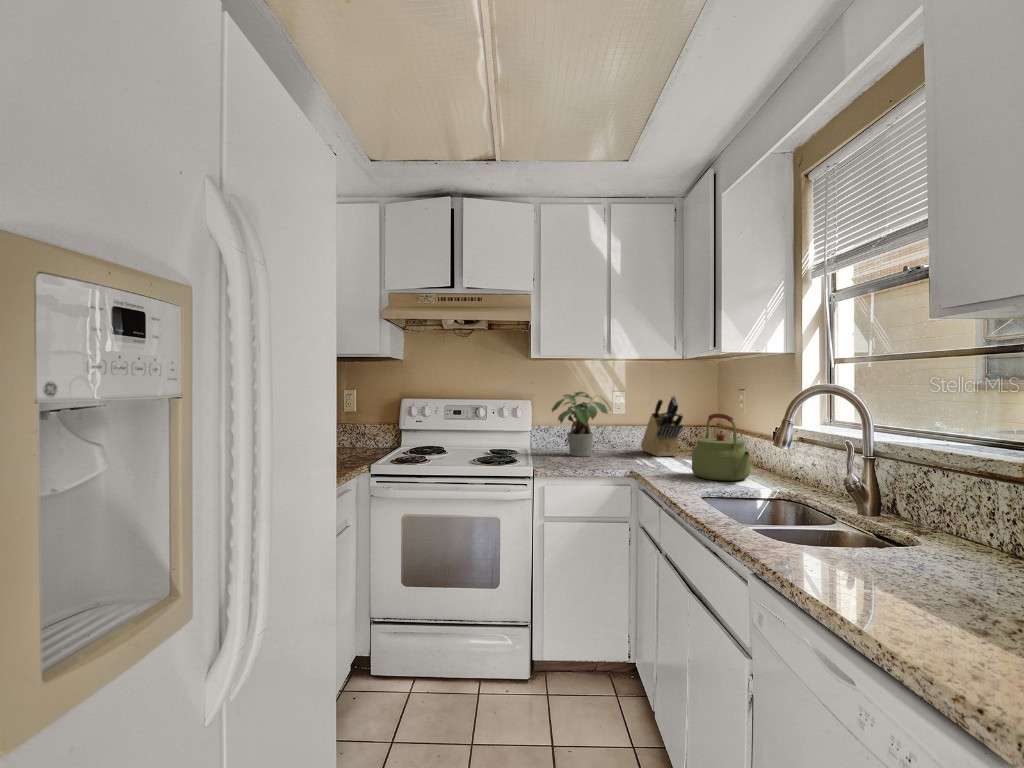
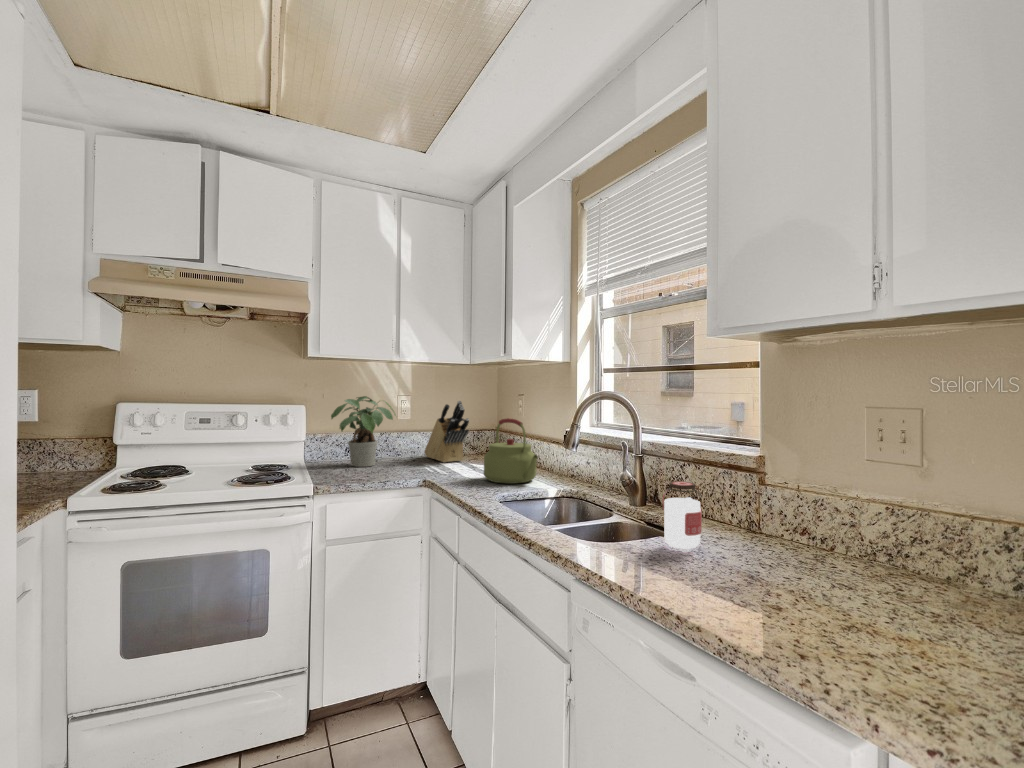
jar: none [877,486,932,568] -> present [662,481,702,549]

